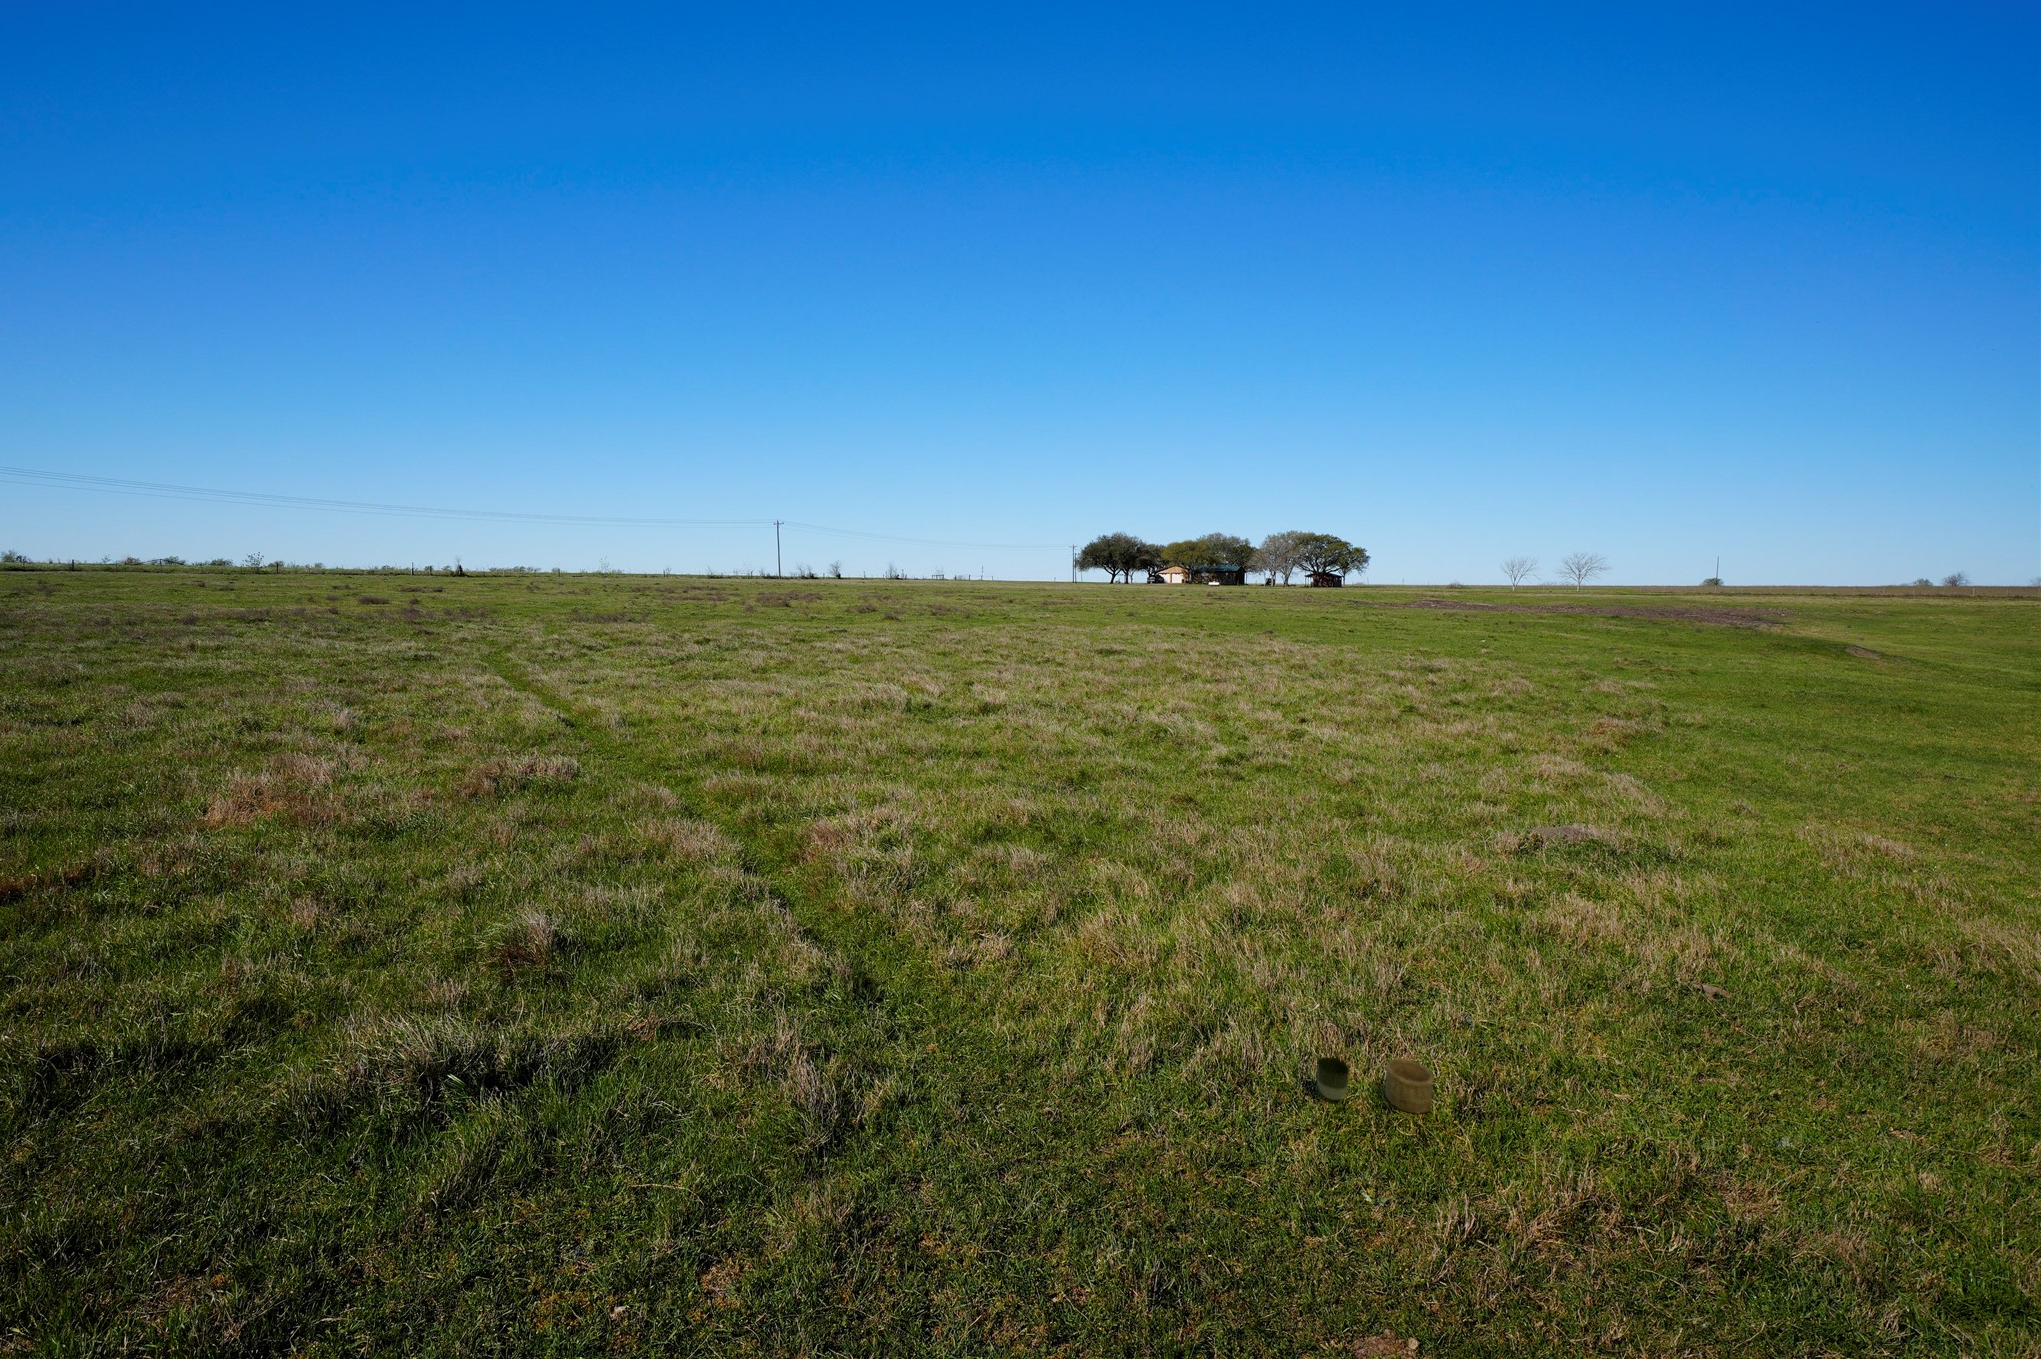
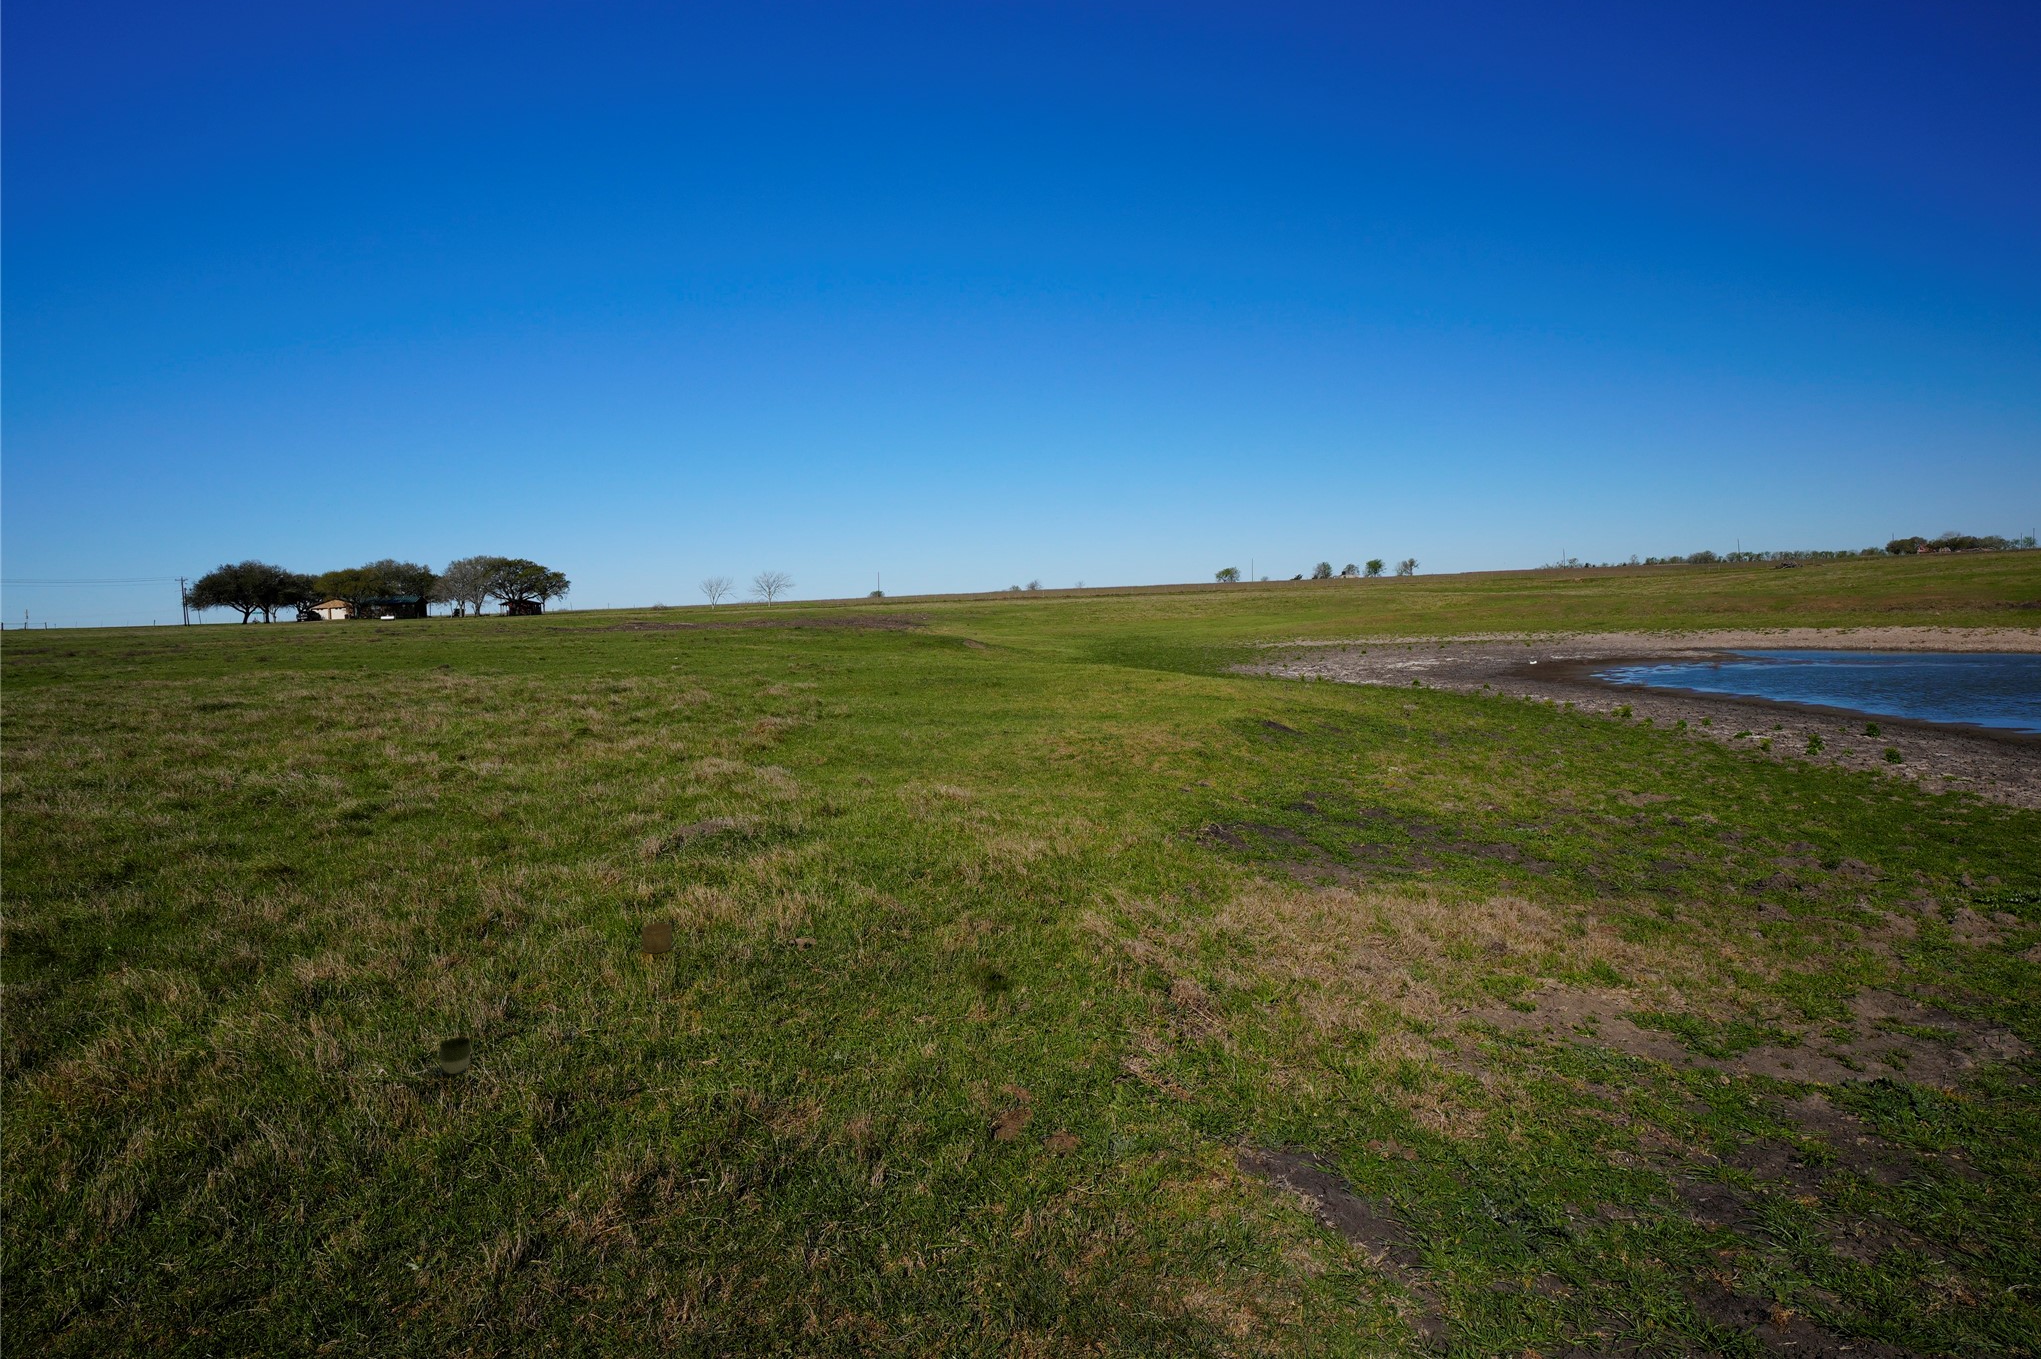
wooden bucket: present [1385,1058,1434,1114] -> present [642,923,672,953]

